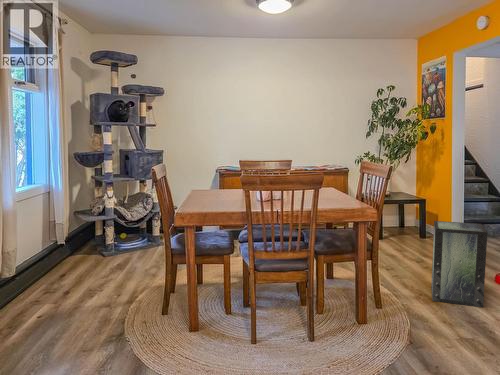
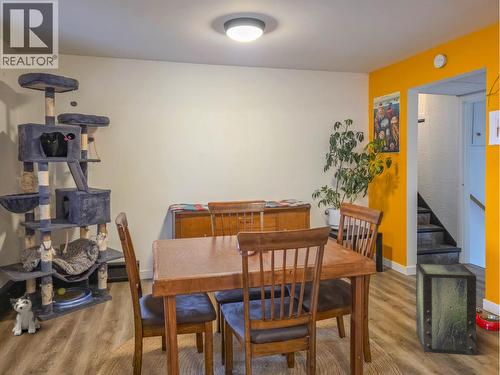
plush toy: none [79,231,103,266] -> present [10,292,40,335]

